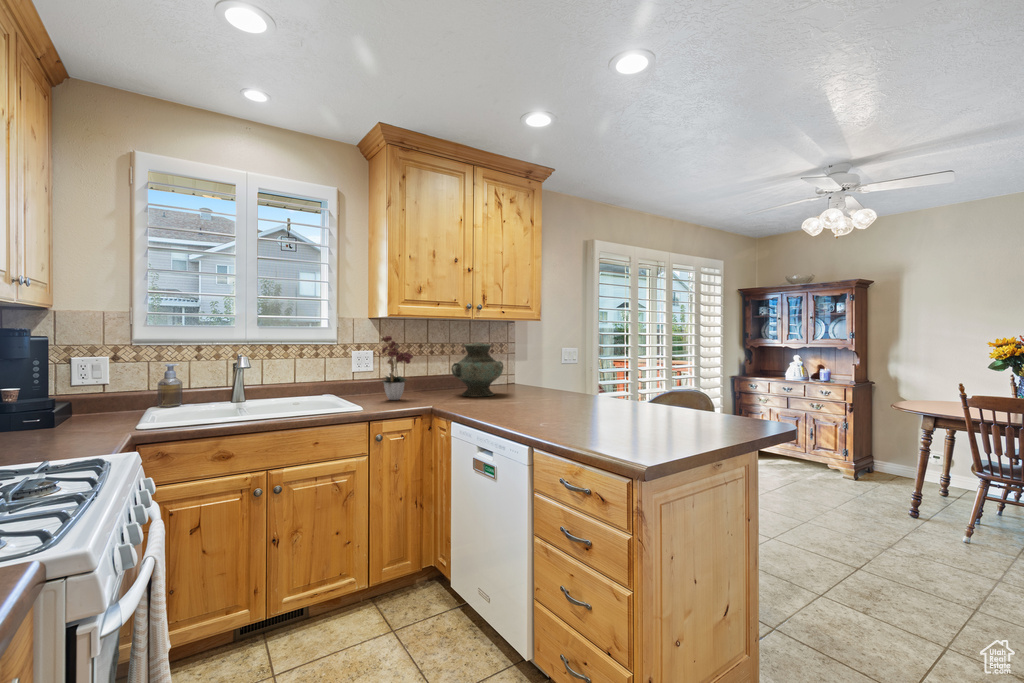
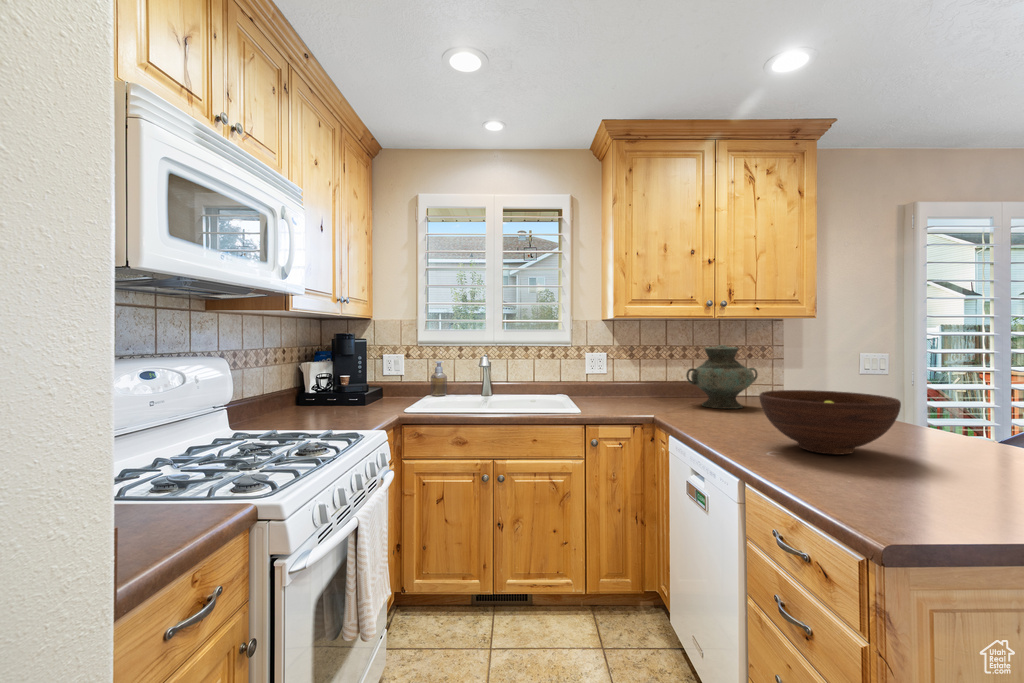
flower arrangement: present [379,336,413,400] -> none [602,335,647,405]
fruit bowl: none [531,377,619,423] -> present [759,390,901,455]

